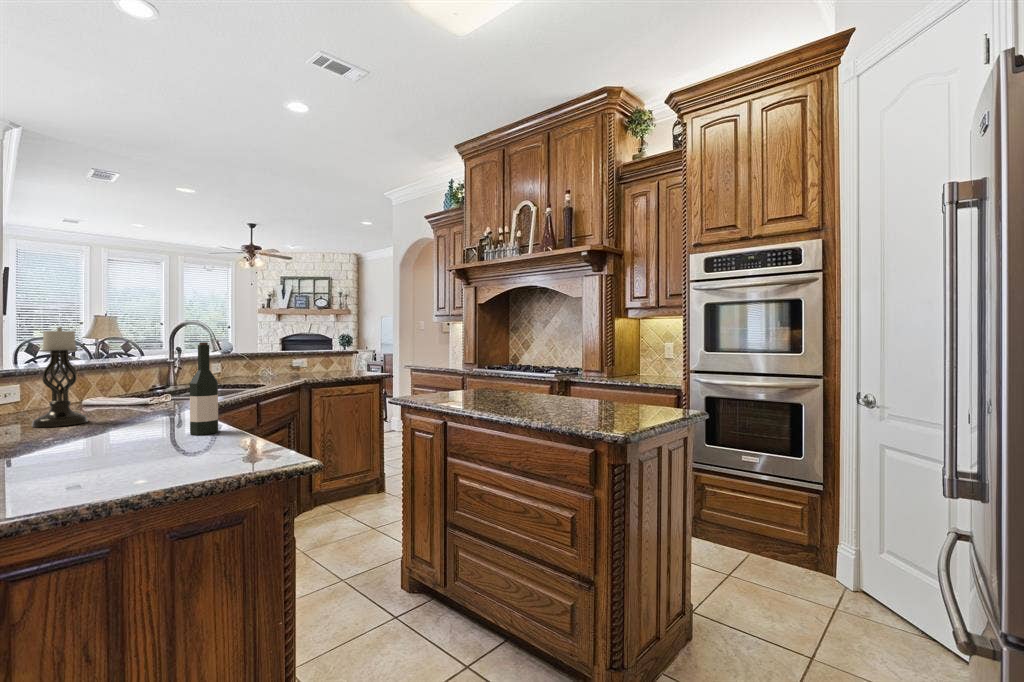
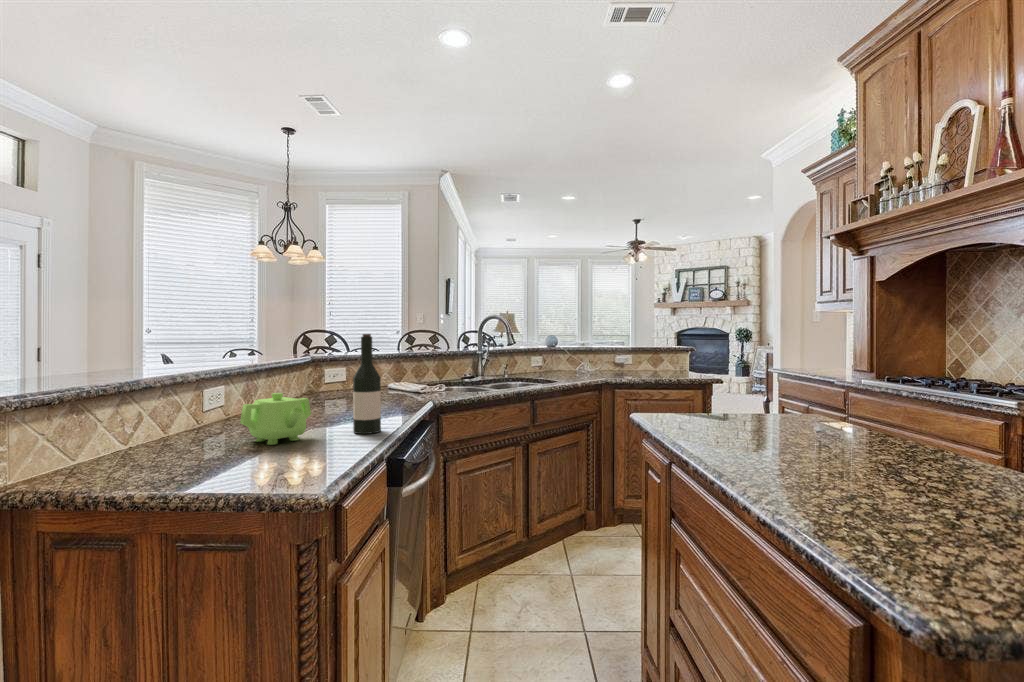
candle holder: present [32,327,88,427] -> none [311,320,349,407]
teapot: none [91,402,178,453] -> present [240,393,311,445]

